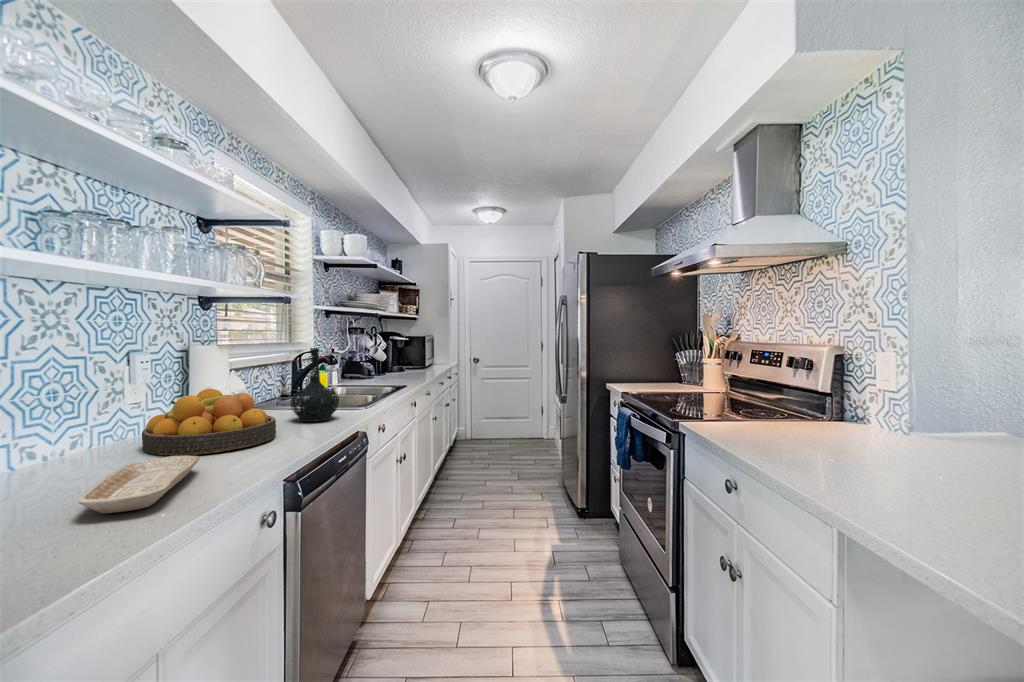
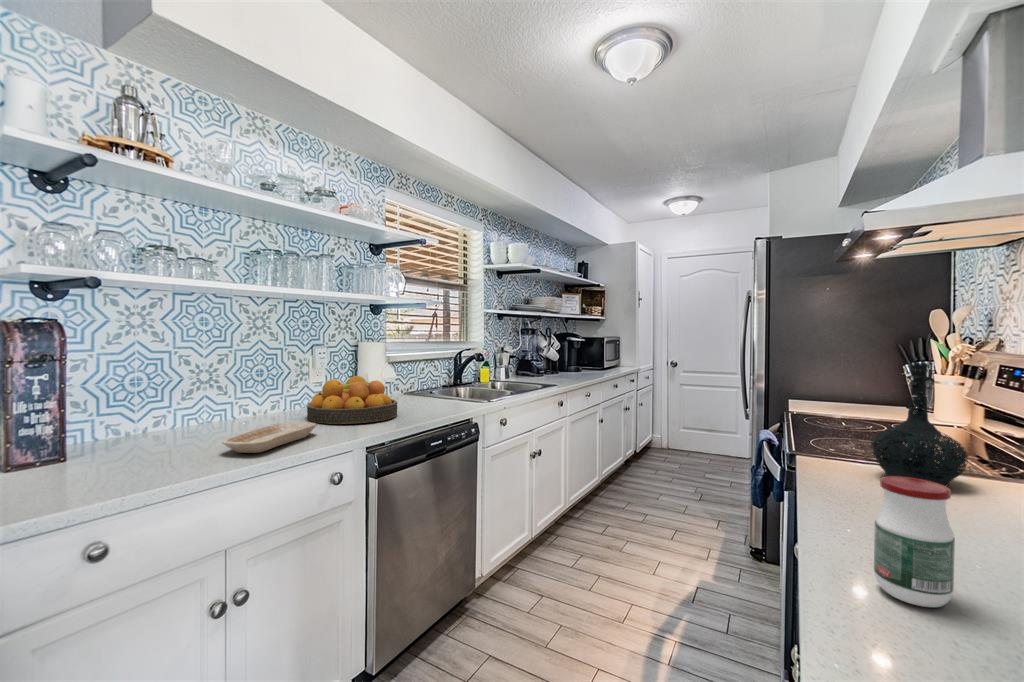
bottle: present [290,348,339,422] -> present [871,363,968,486]
jar: none [855,425,908,510] -> present [874,476,955,607]

